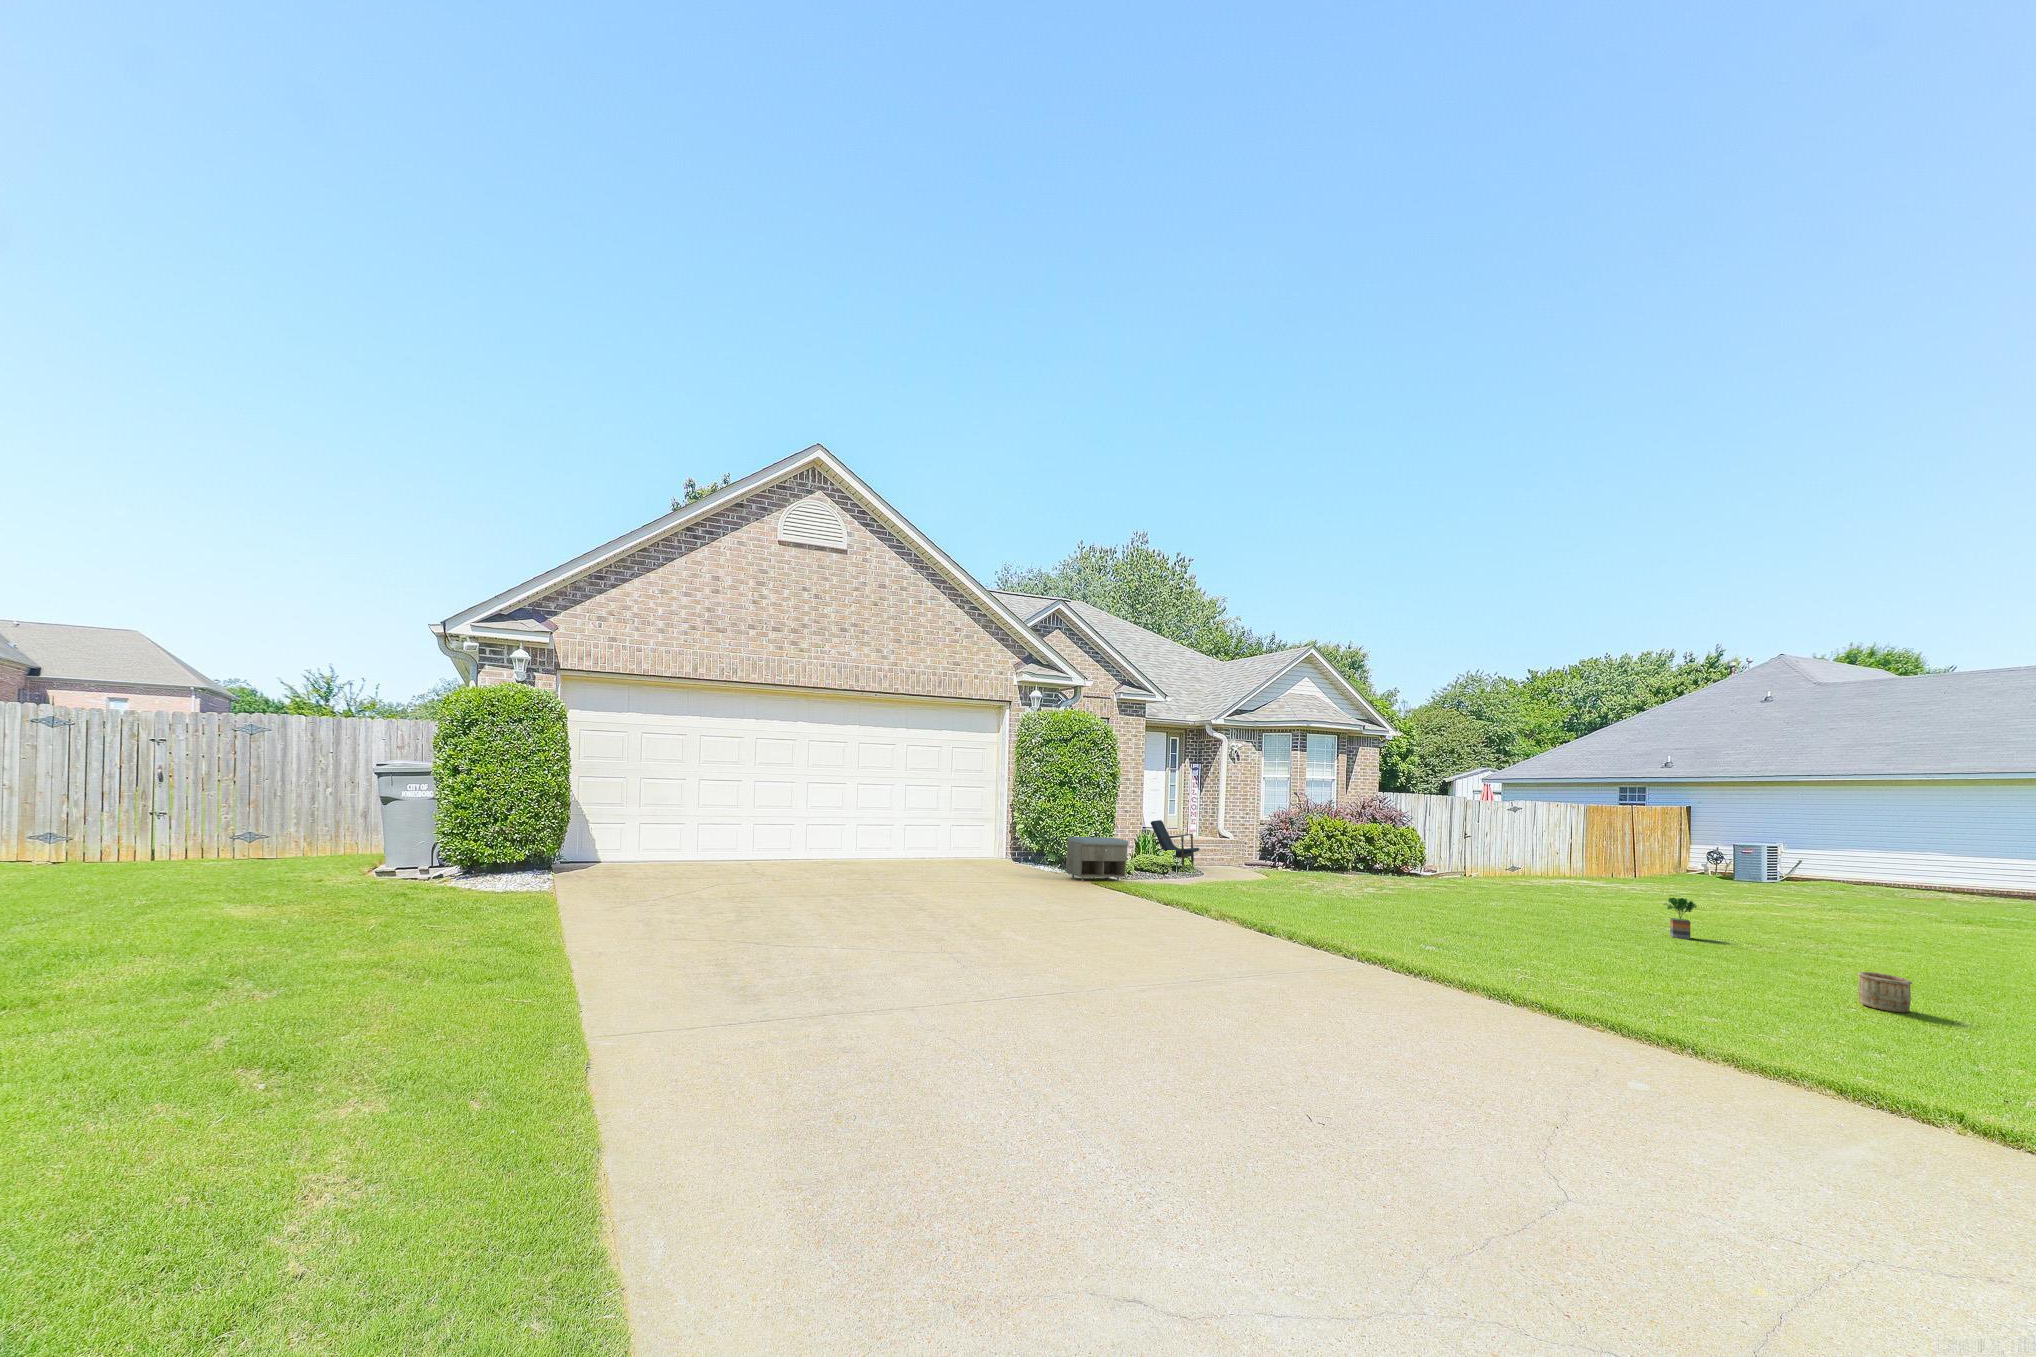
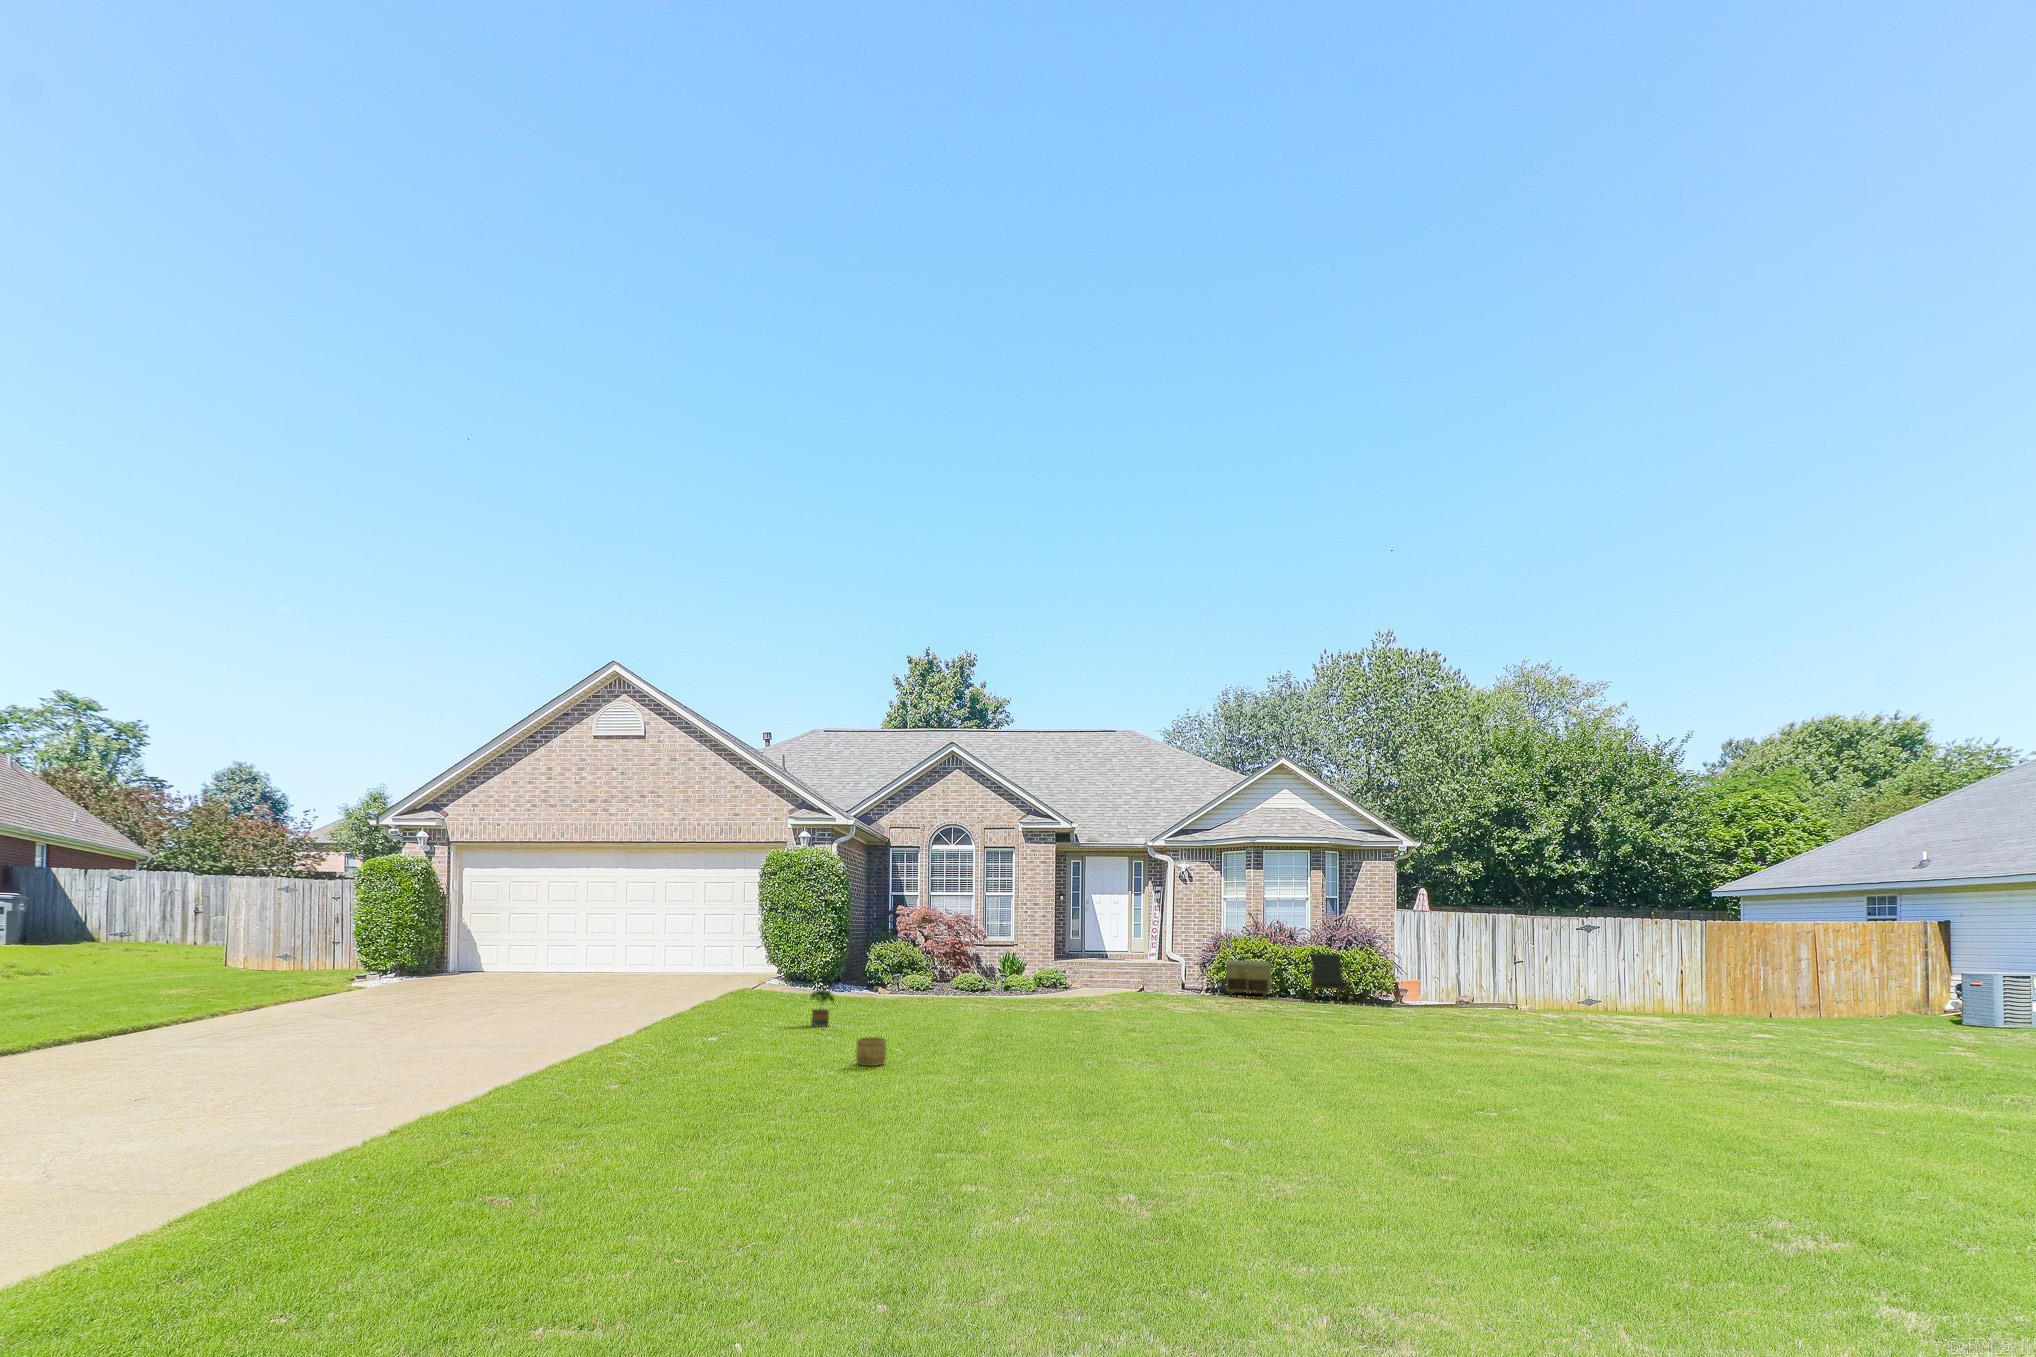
lounge chair: present [1151,820,1199,870] -> present [1310,954,1351,1000]
storage bench: present [1066,837,1128,881] -> present [1226,960,1272,994]
potted tree: present [1664,897,1696,939] -> present [811,990,834,1027]

